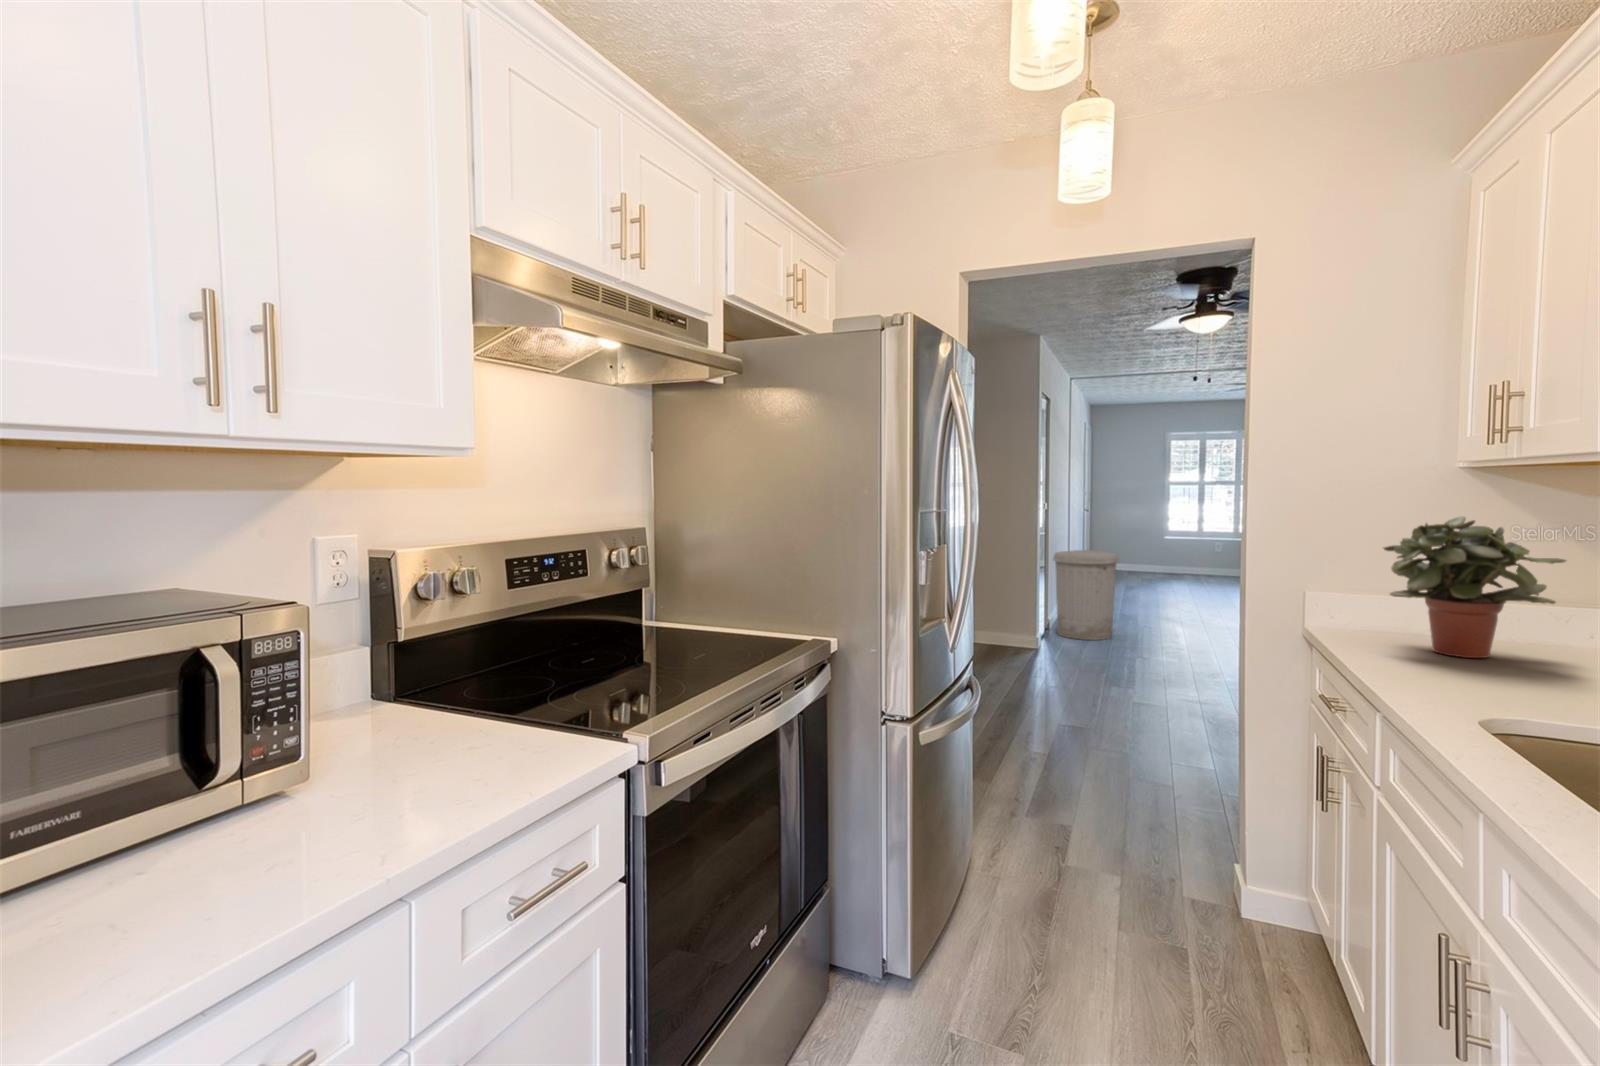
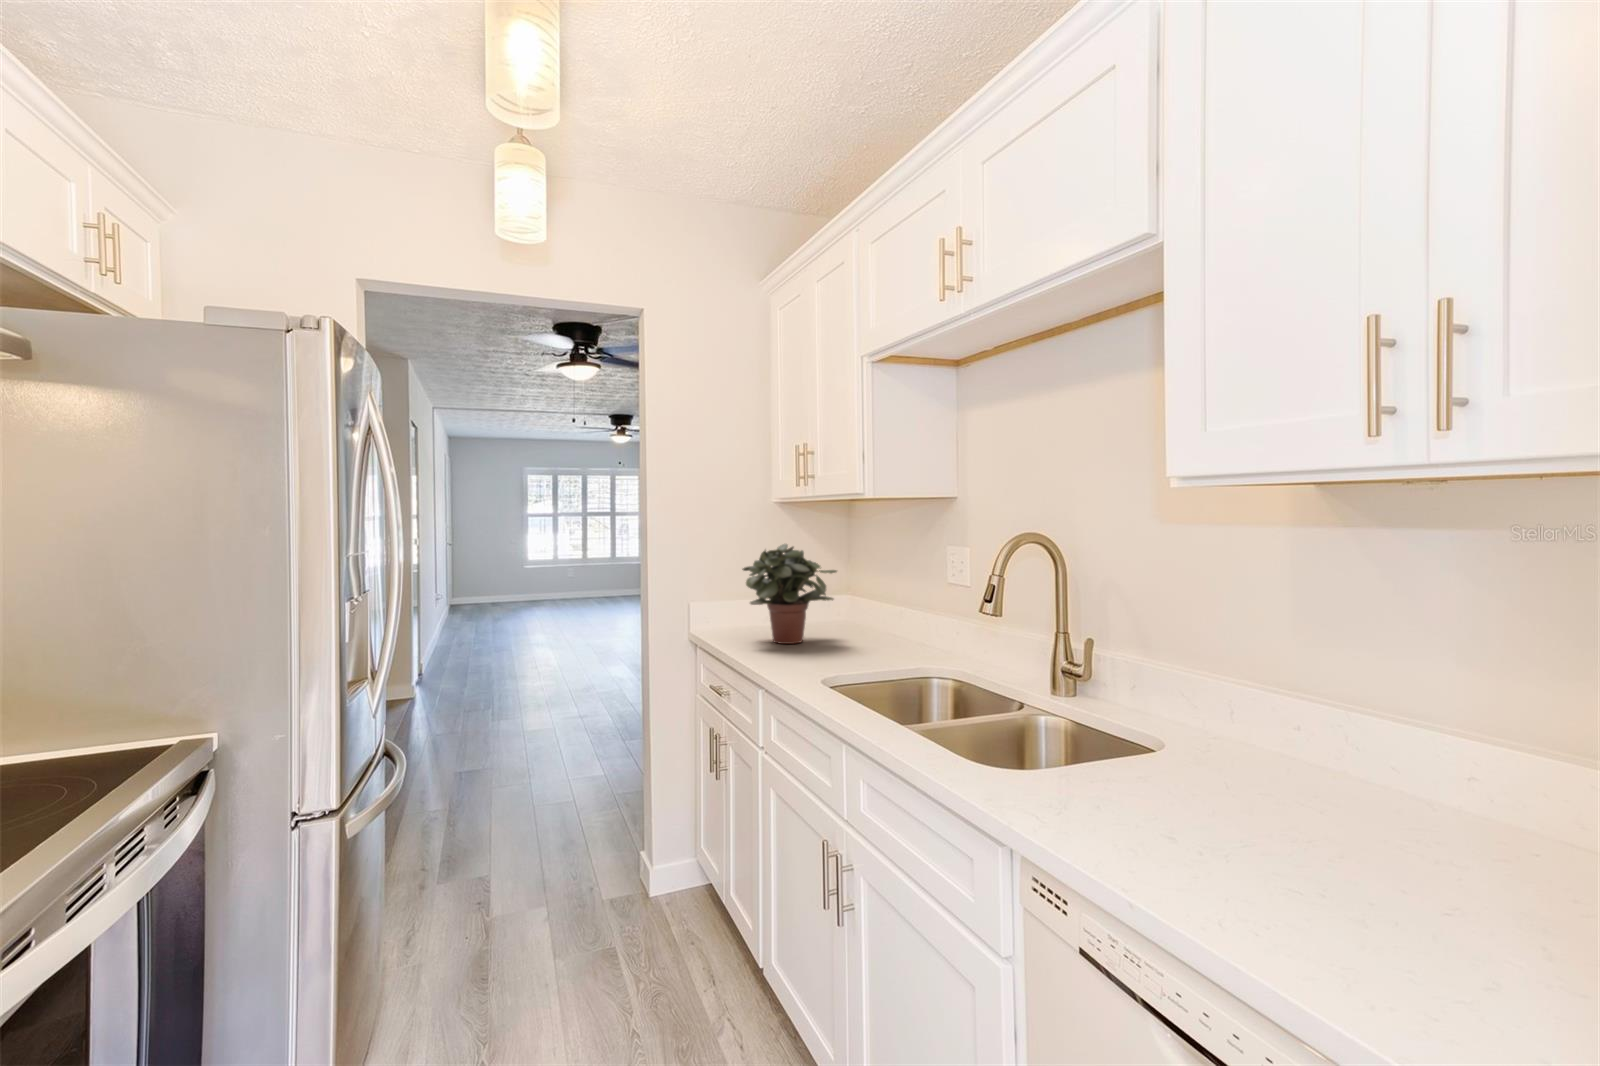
trash can: present [1053,550,1119,640] -> none [424,585,495,679]

